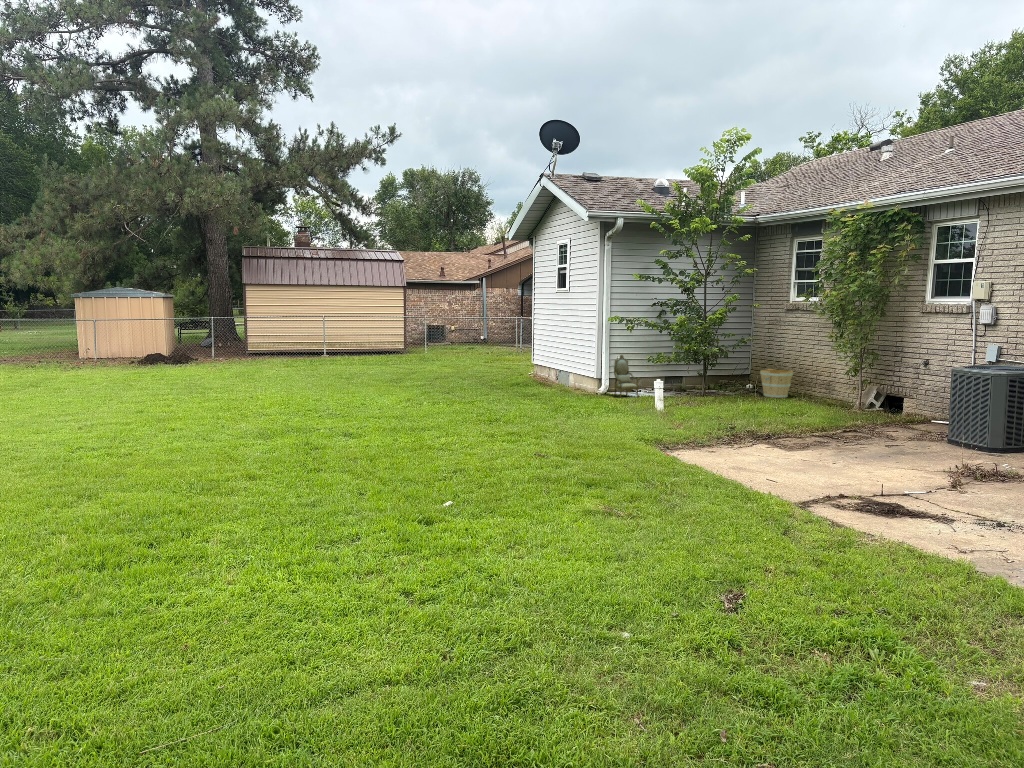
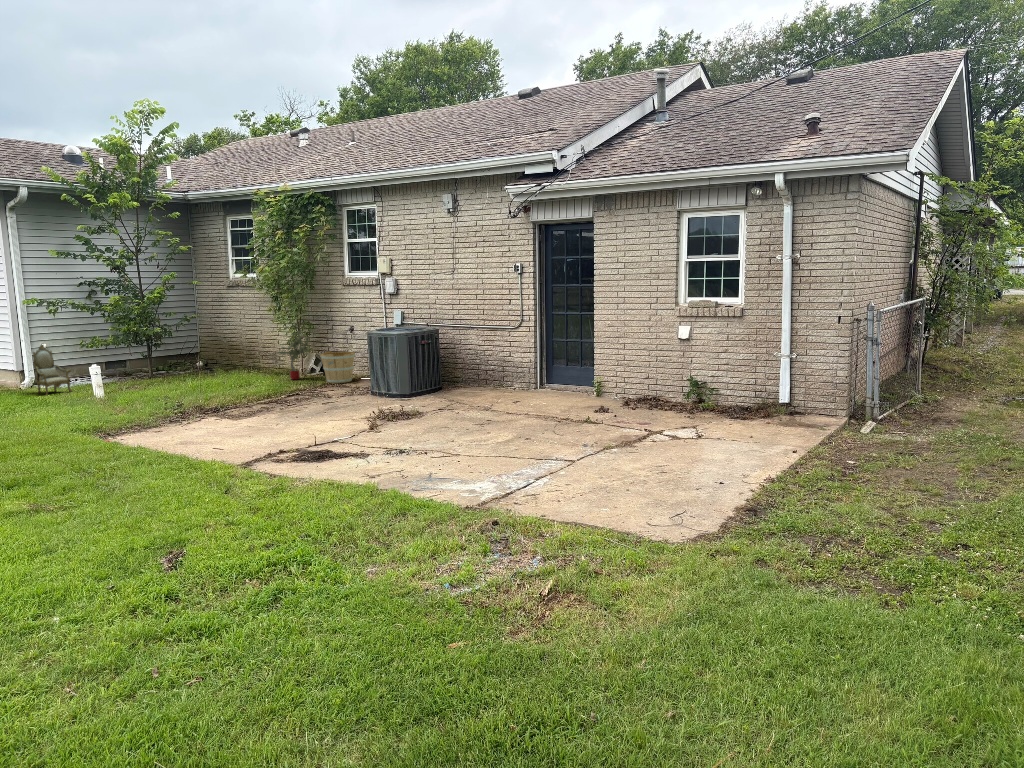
potted tree: none [832,358,873,412] -> present [279,332,310,380]
wooden bucket: present [760,369,793,398] -> present [320,351,355,383]

